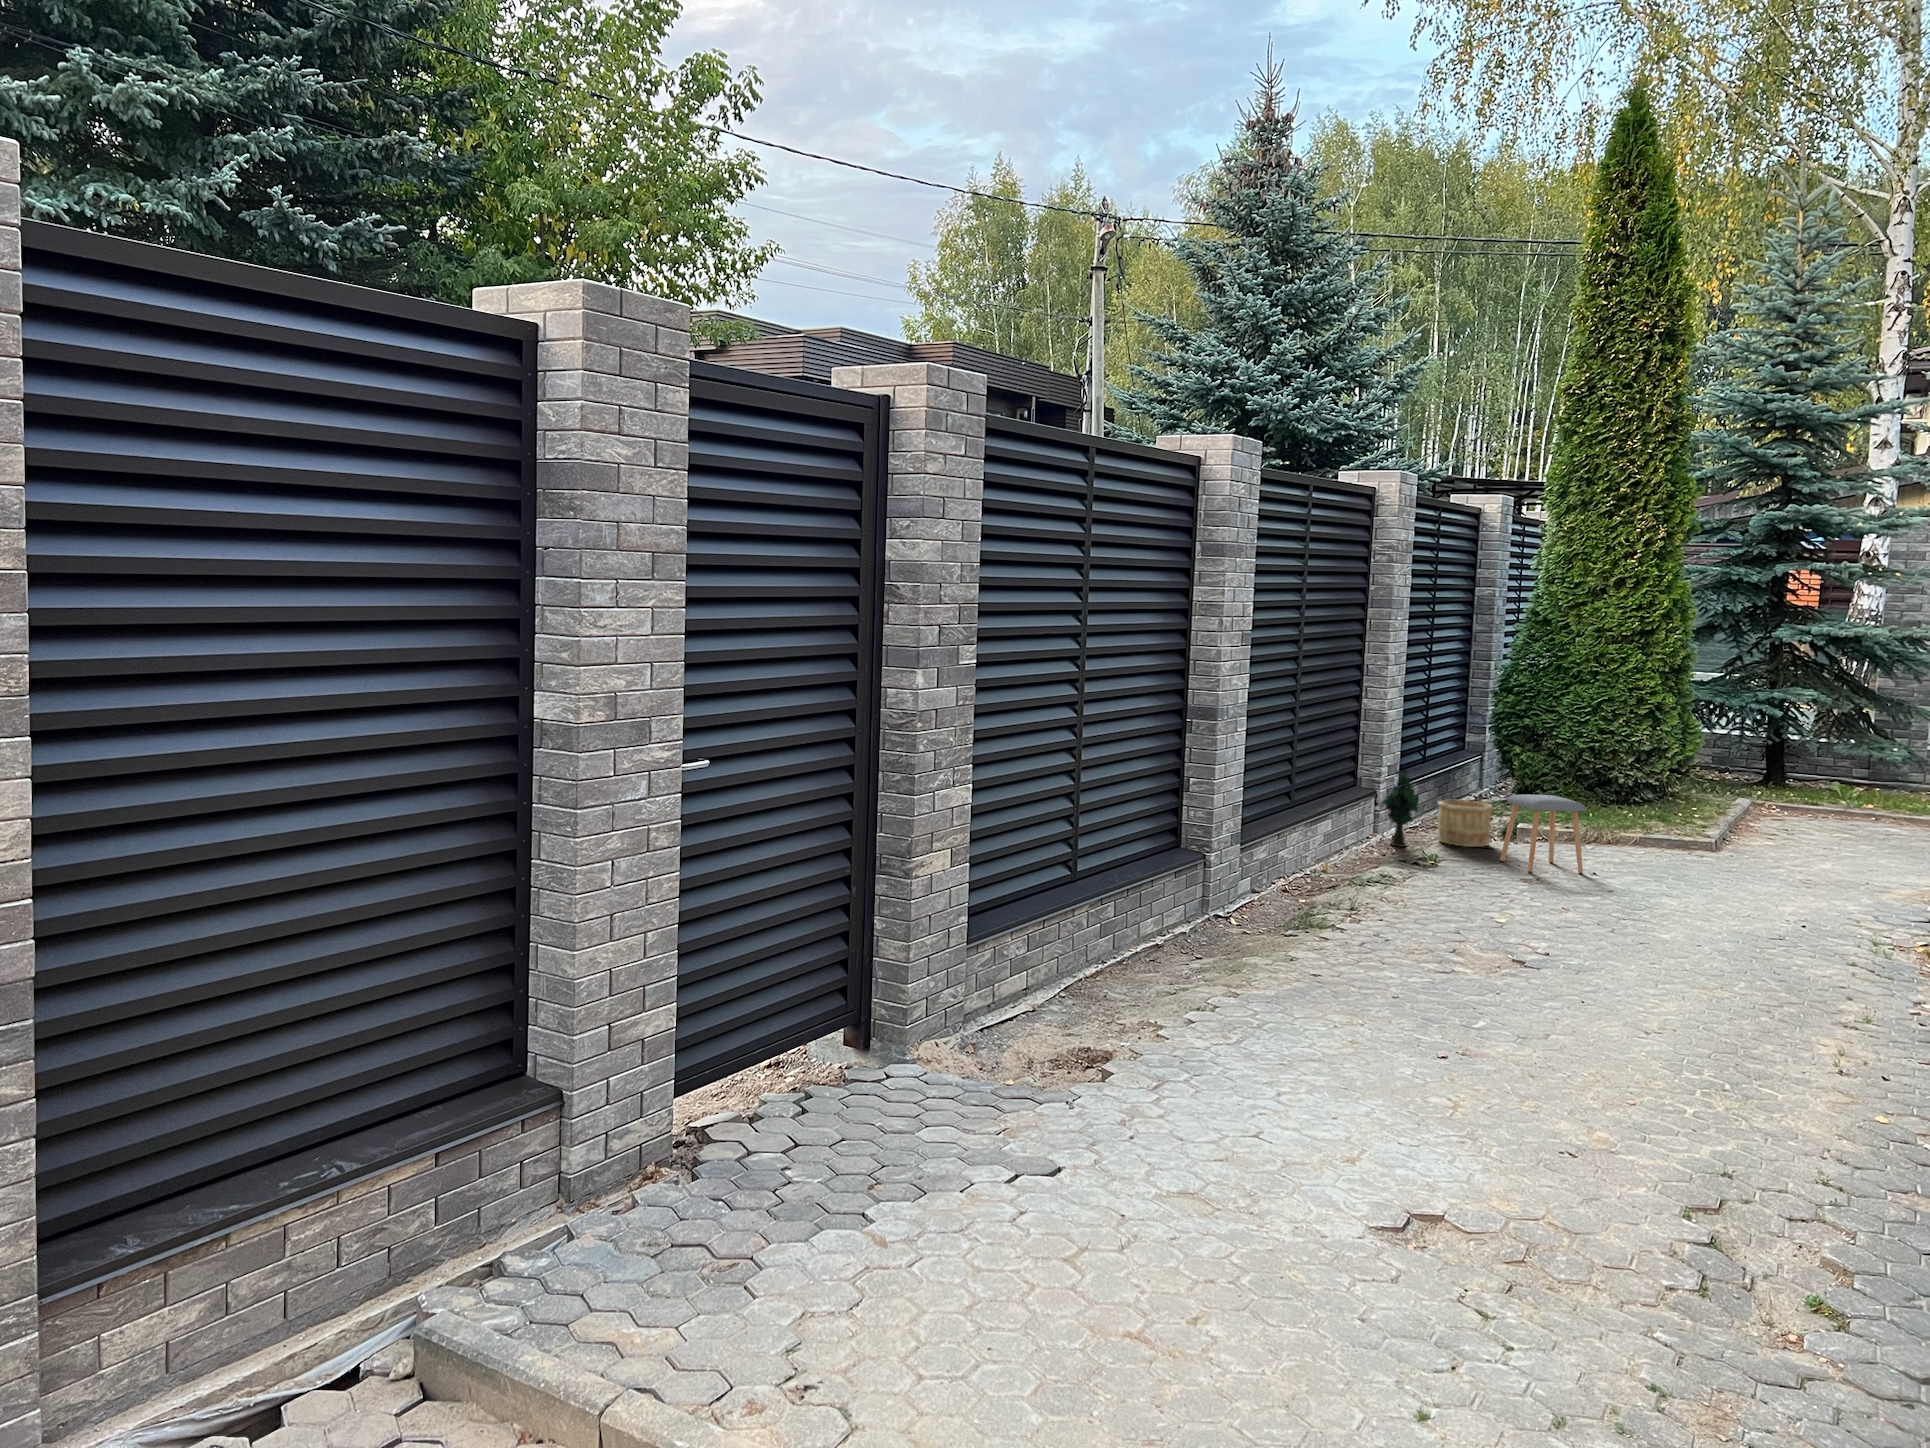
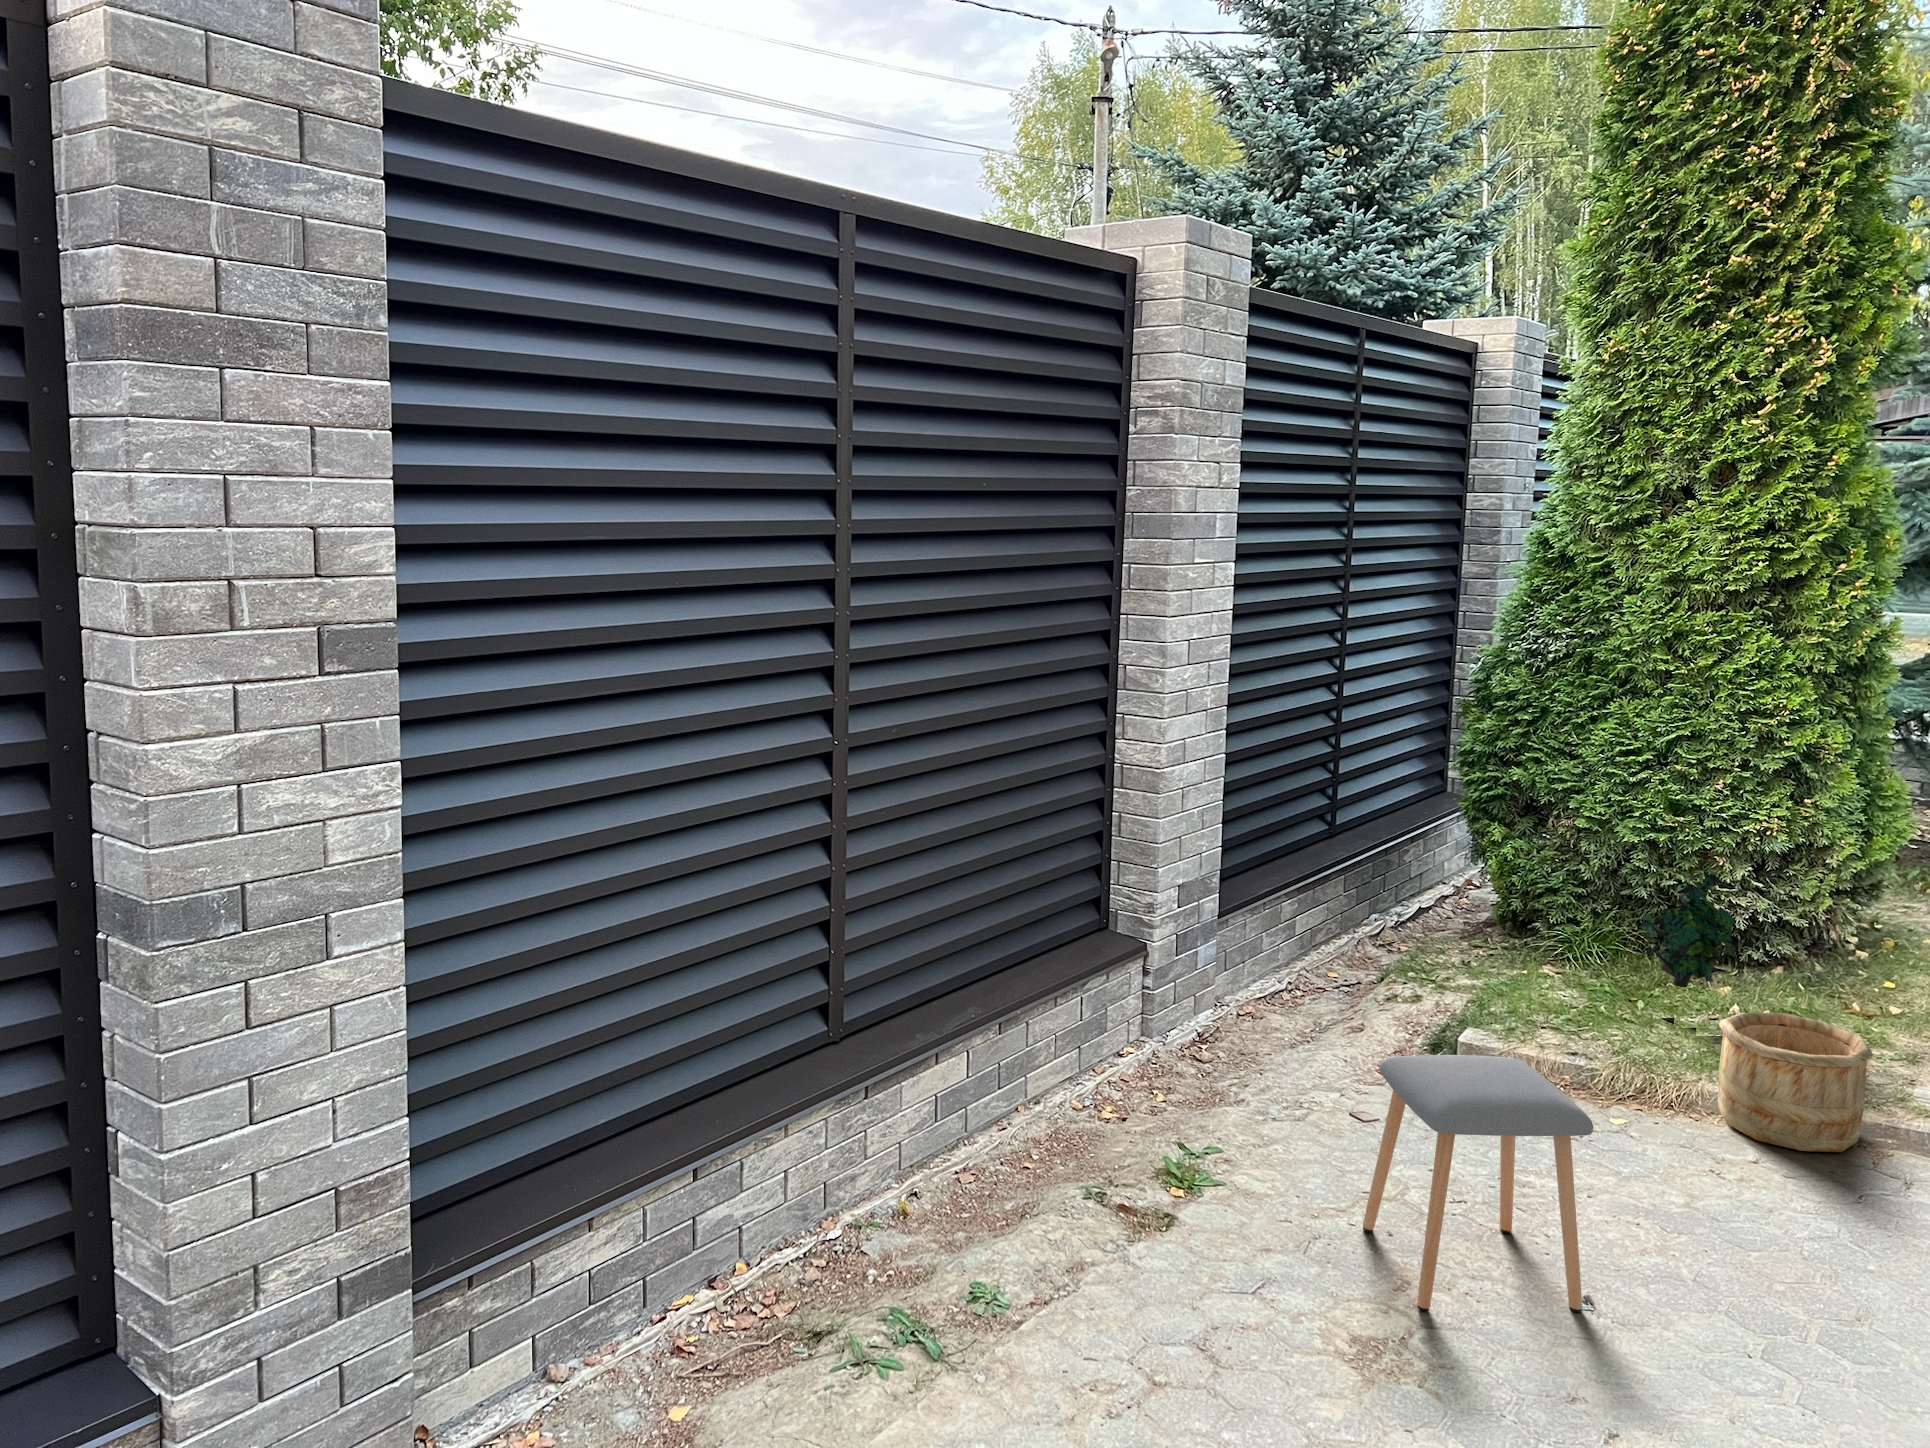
decorative plant: present [1383,770,1419,847] -> present [1636,873,1737,1022]
wooden bucket: present [1438,800,1493,847] -> present [1718,1013,1873,1152]

